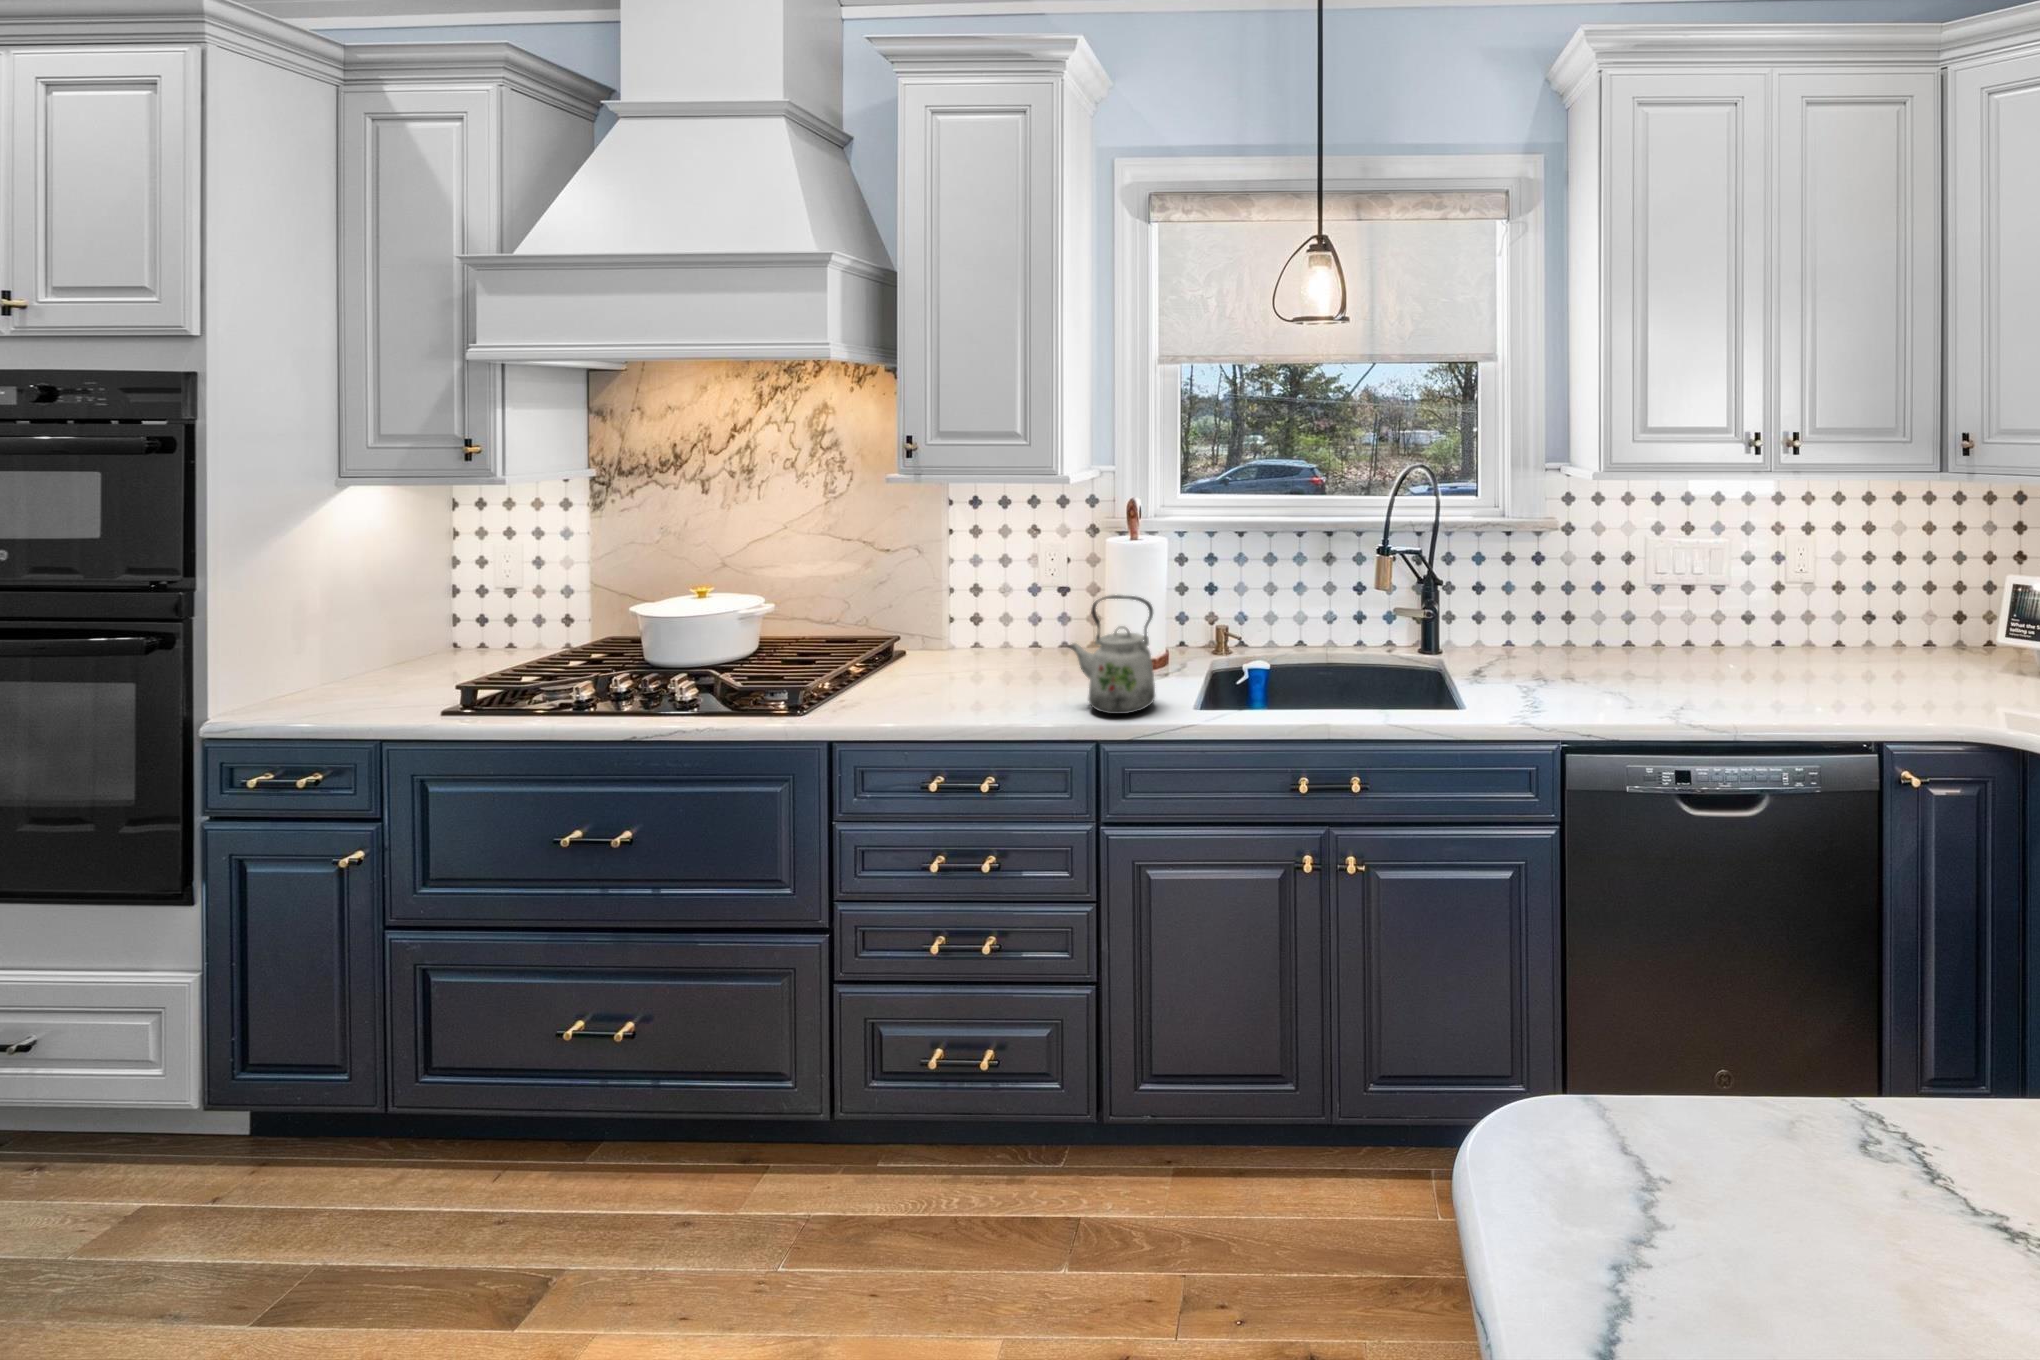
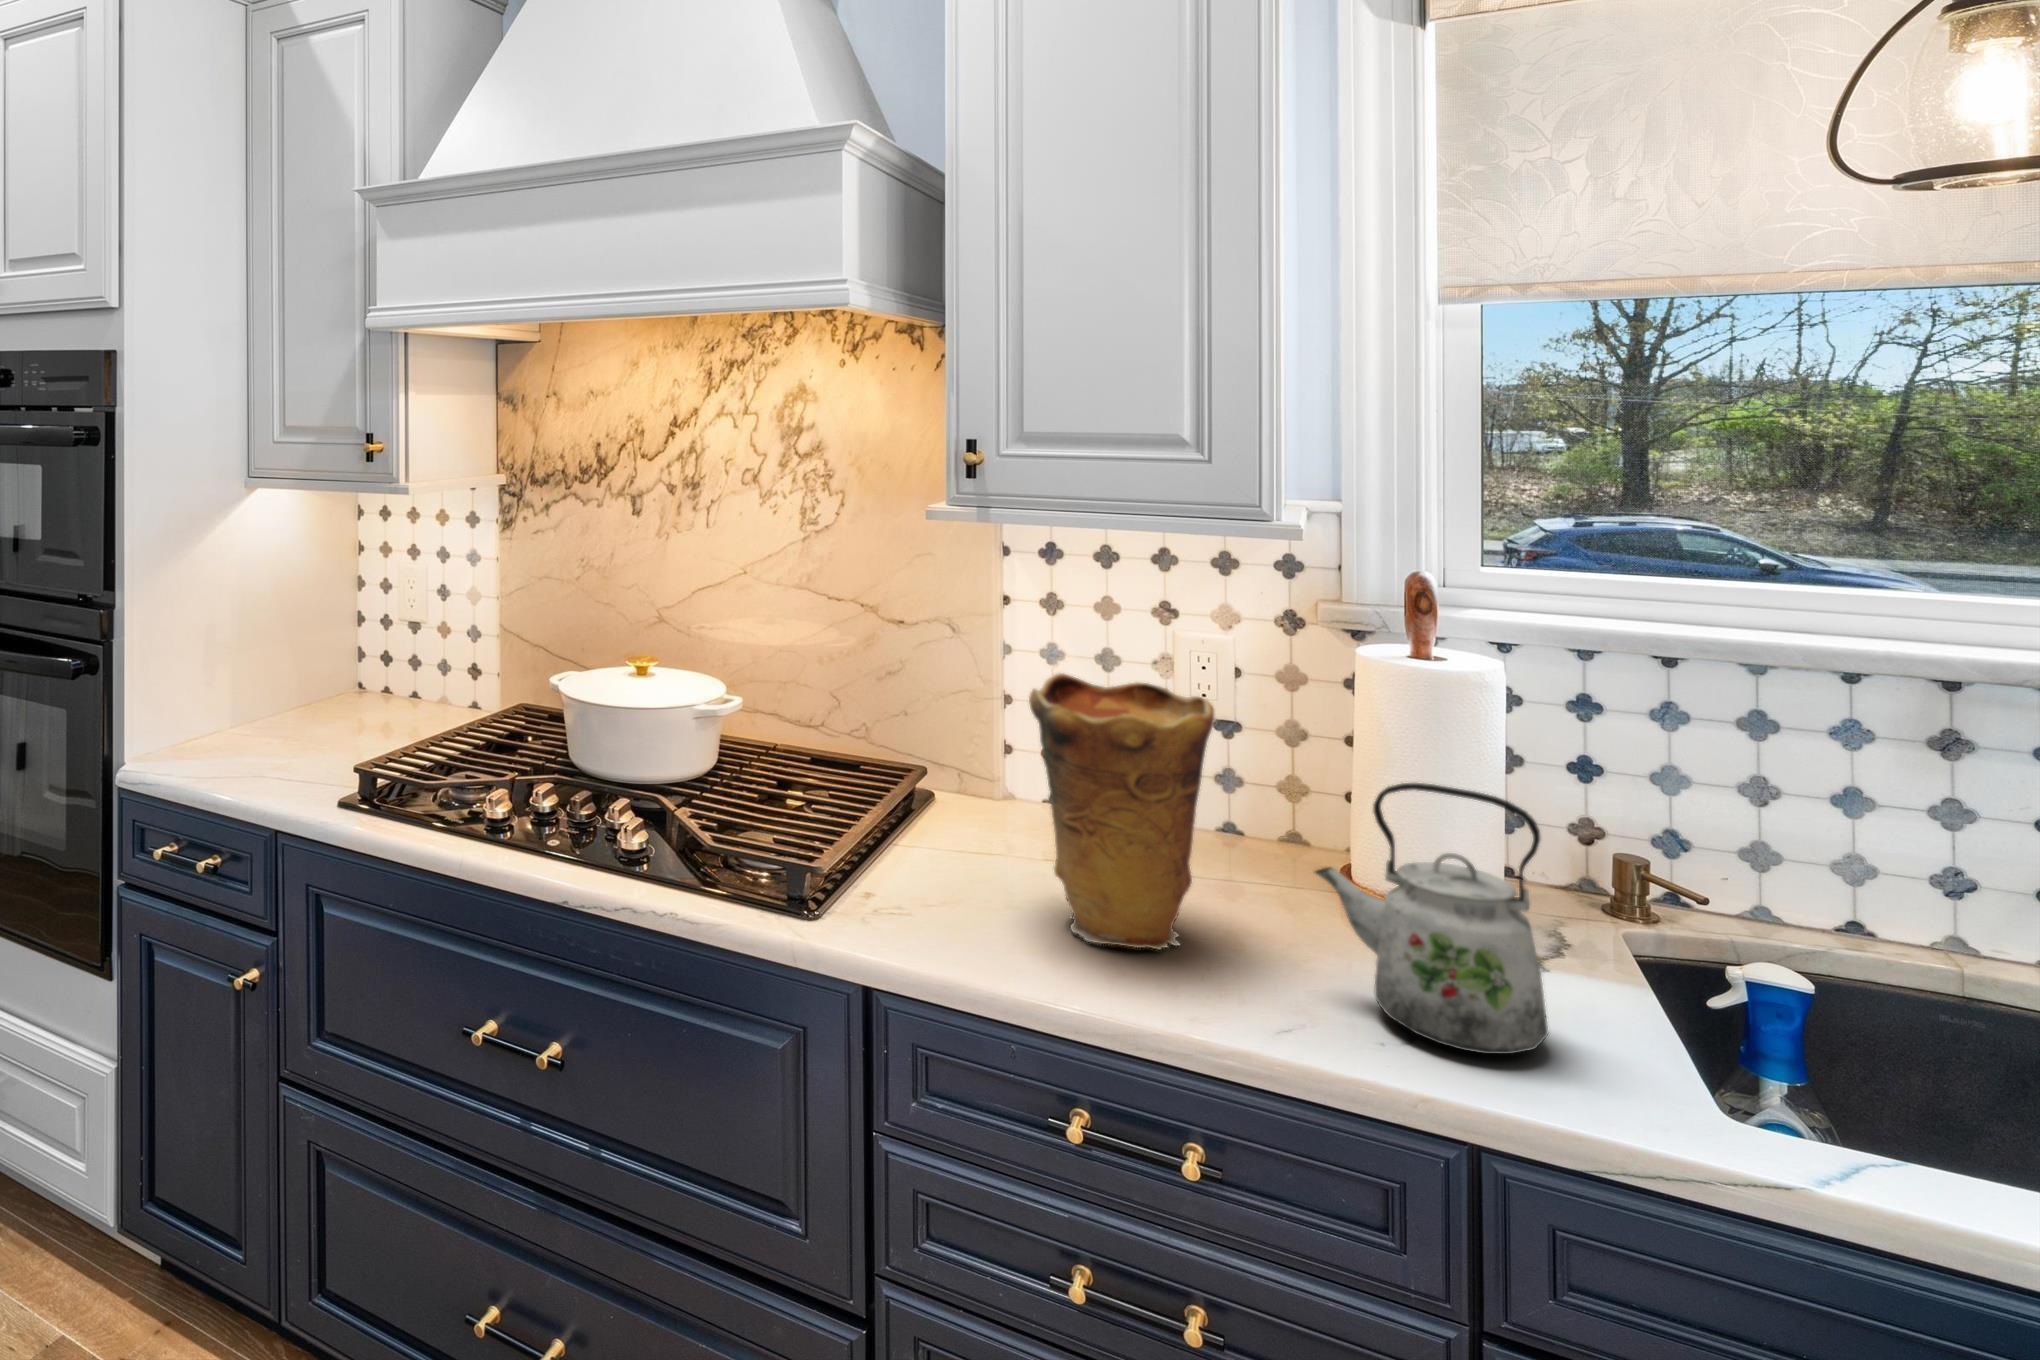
vase: none [937,564,1032,704] -> present [1029,673,1214,950]

